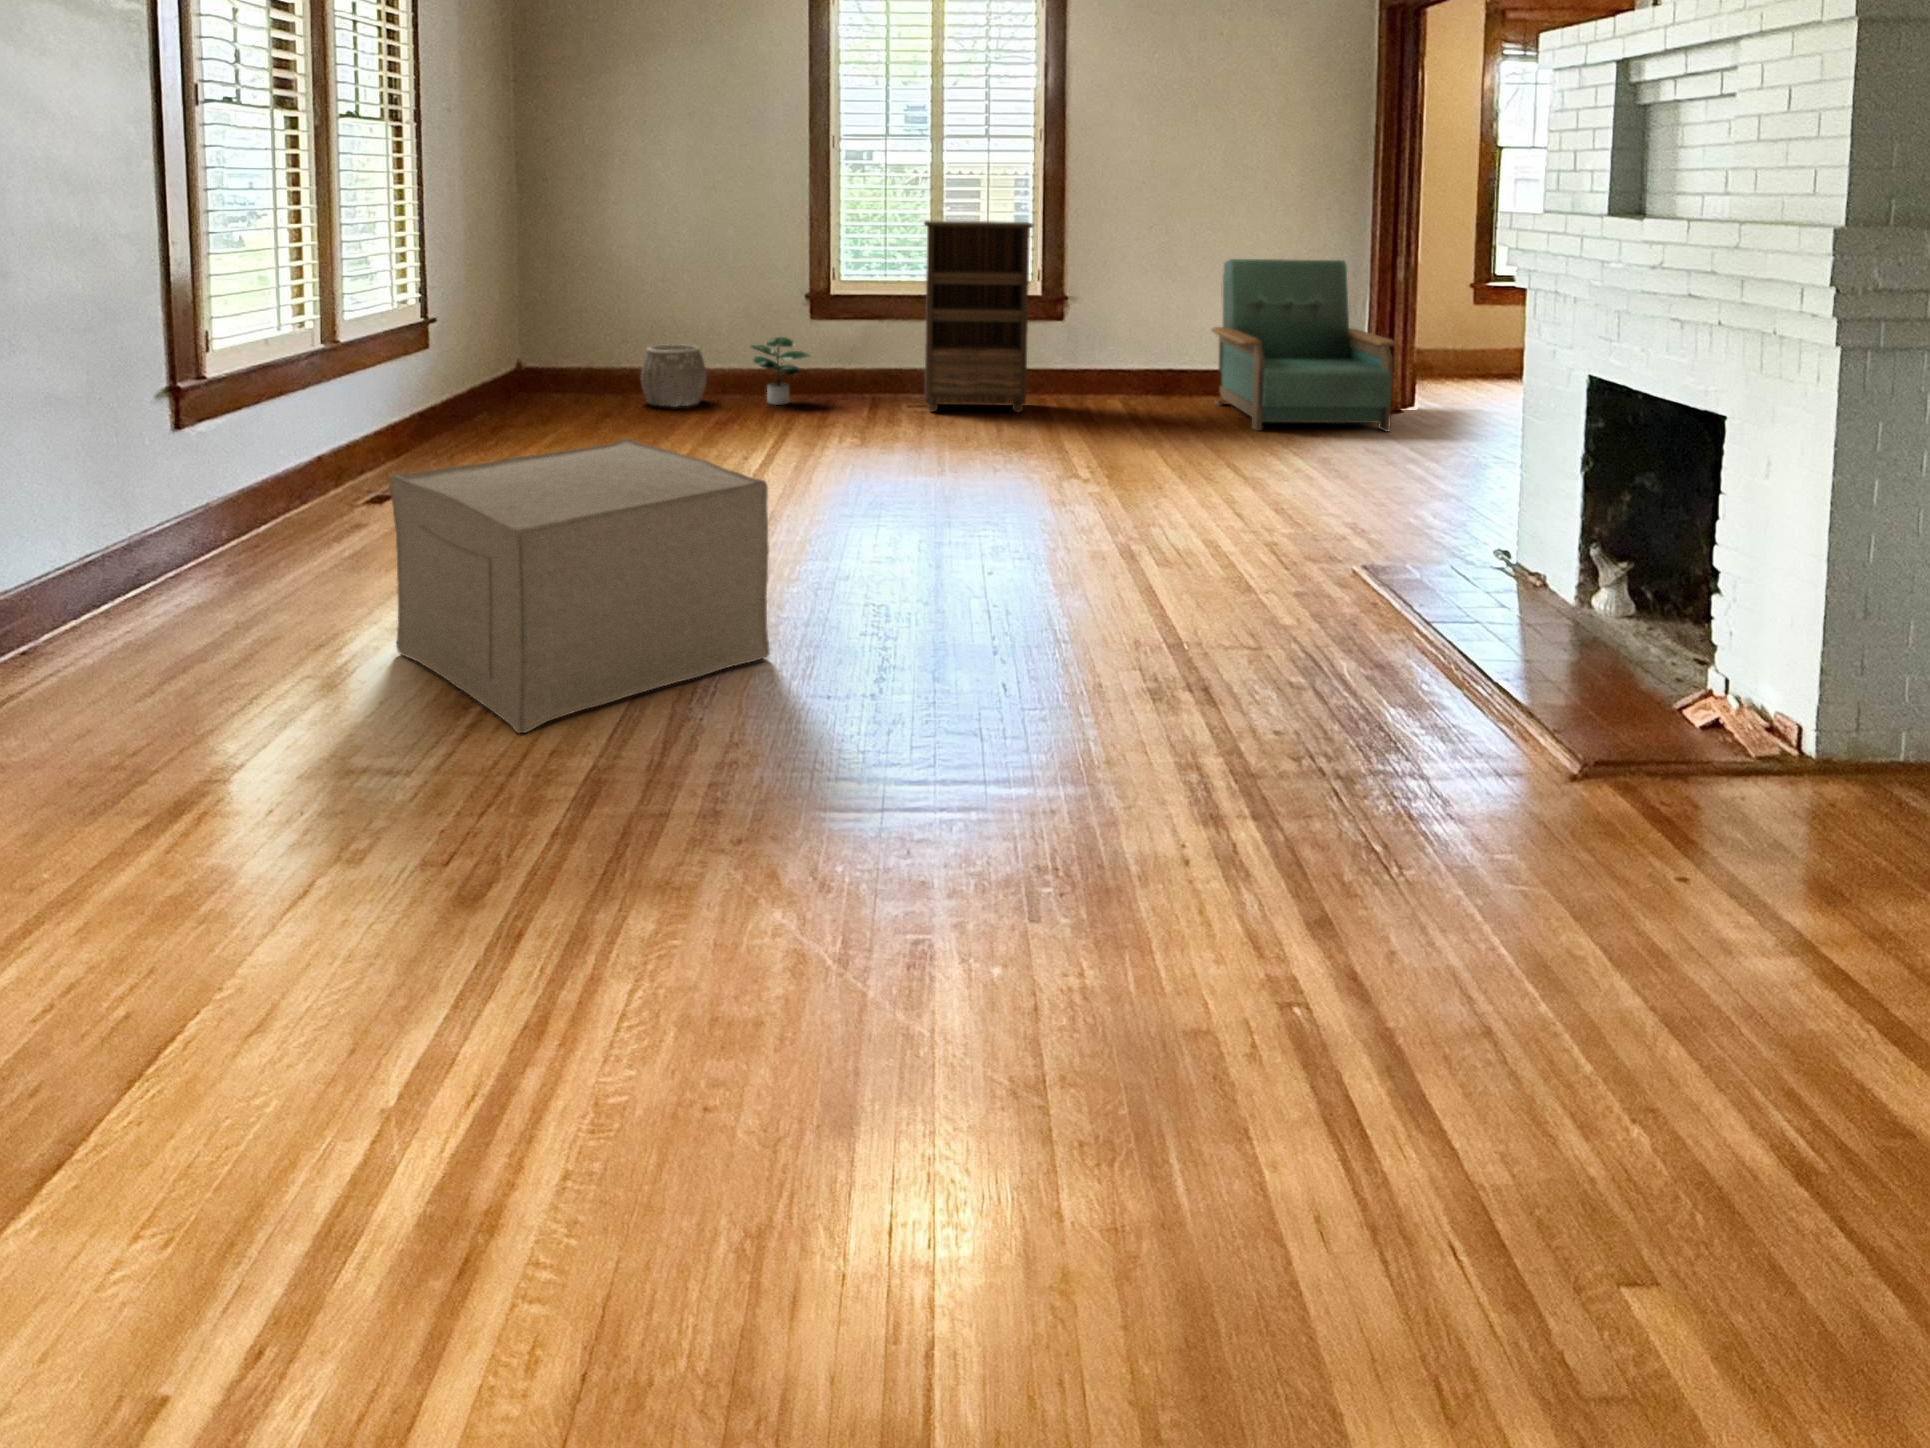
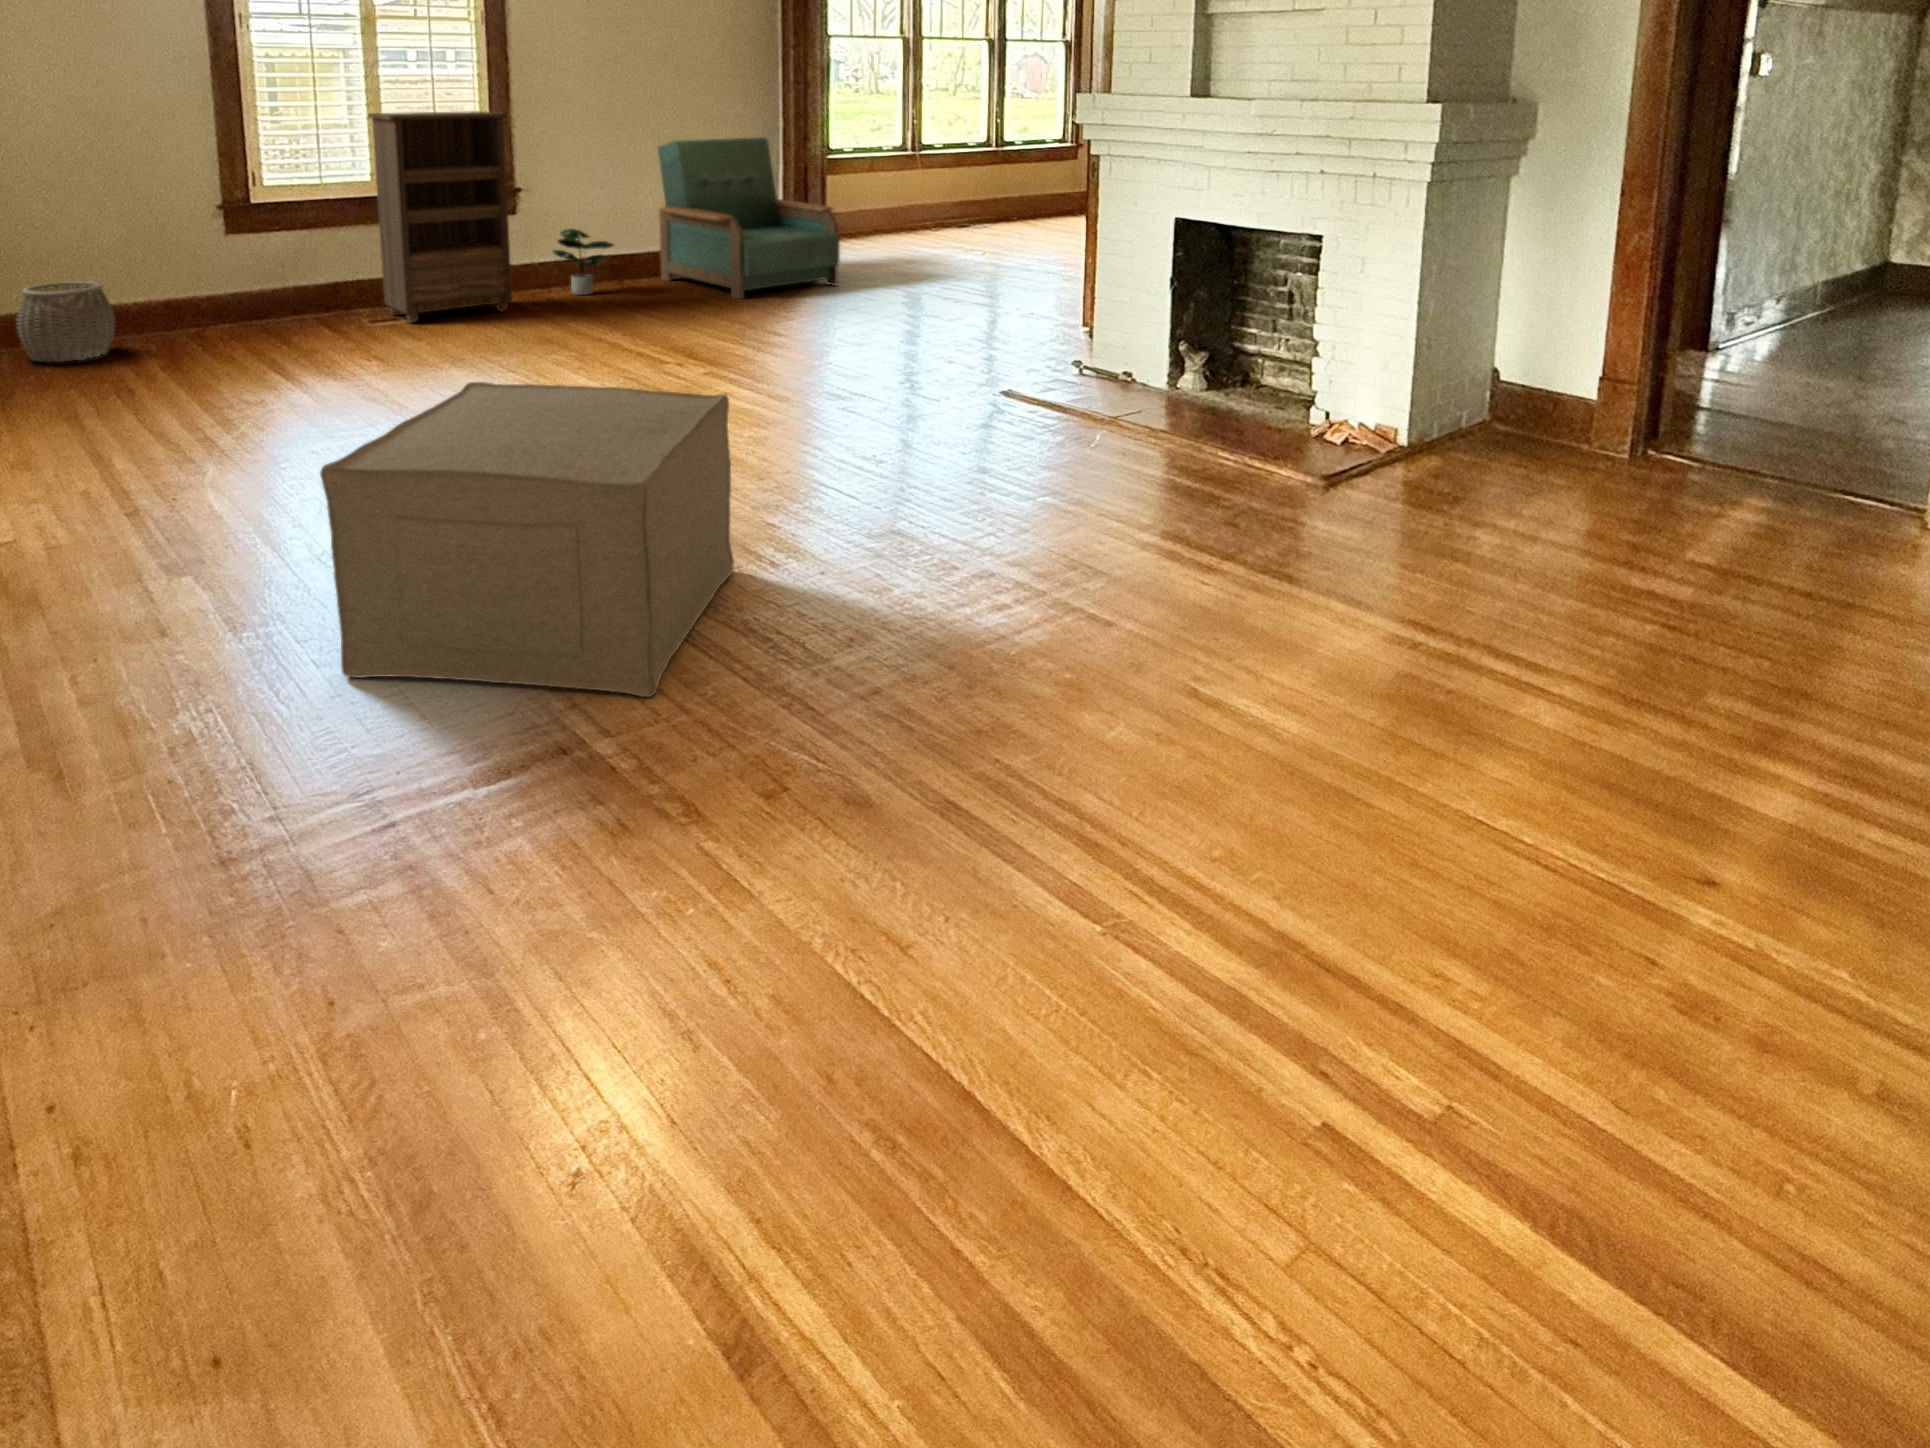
potted plant: present [752,337,810,405] -> present [553,229,614,295]

